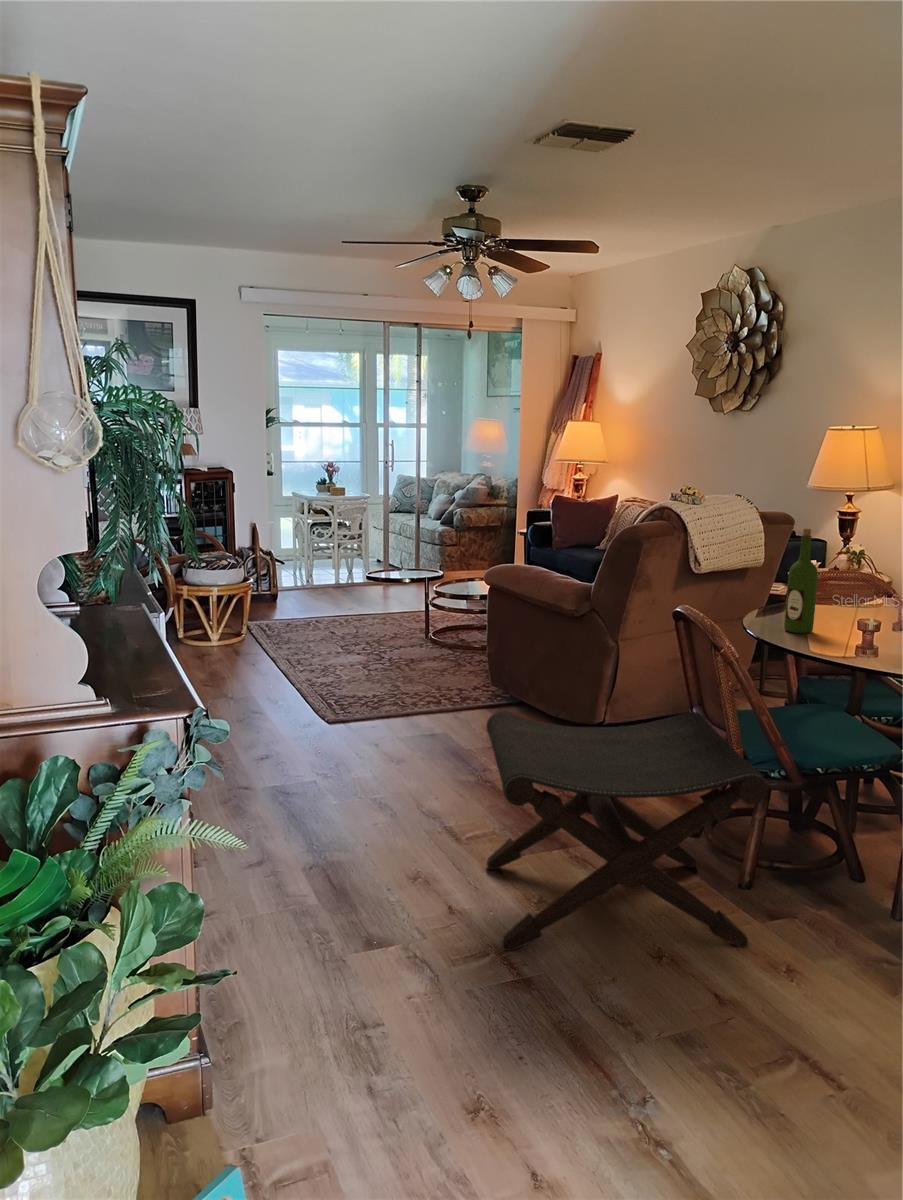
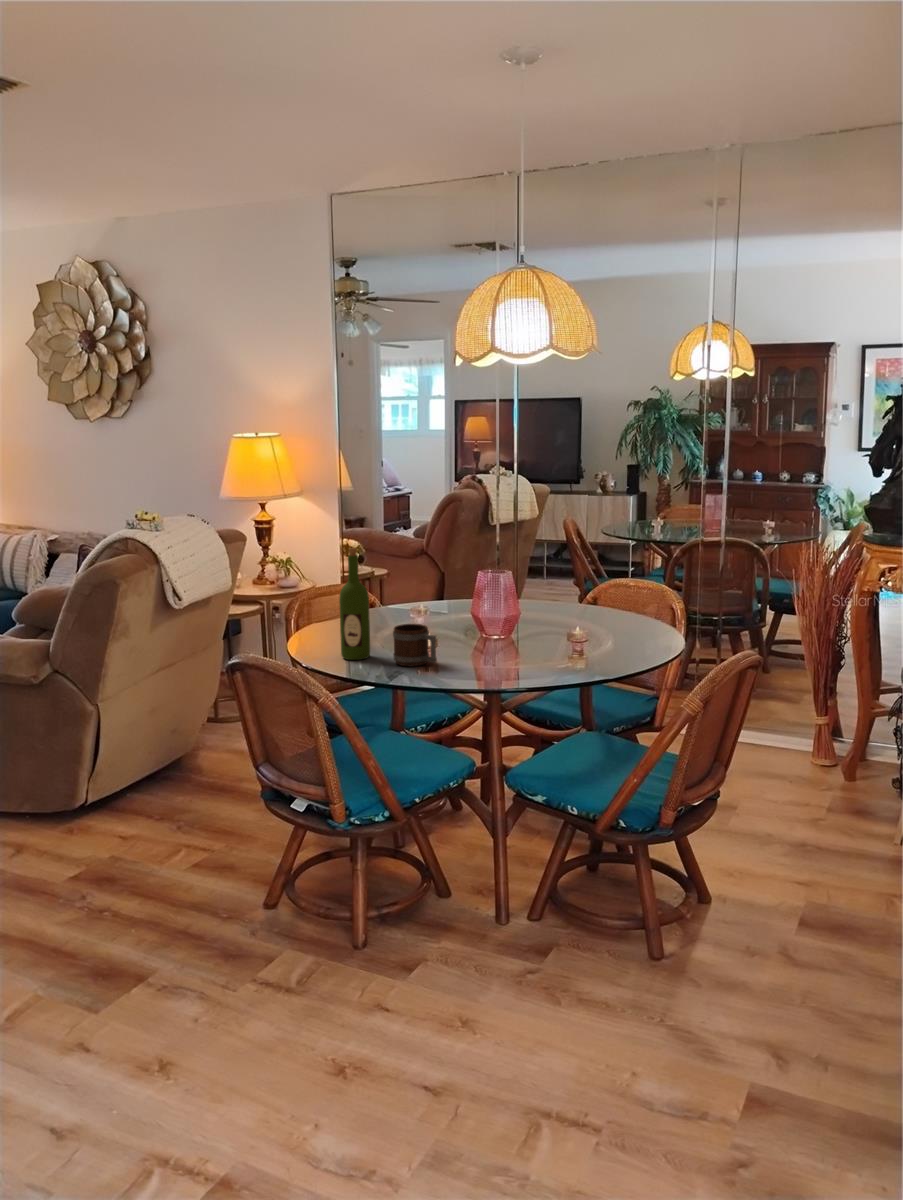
mug: none [823,606,862,647] -> present [393,624,437,666]
footstool: present [487,712,767,951] -> none [36,771,415,1158]

